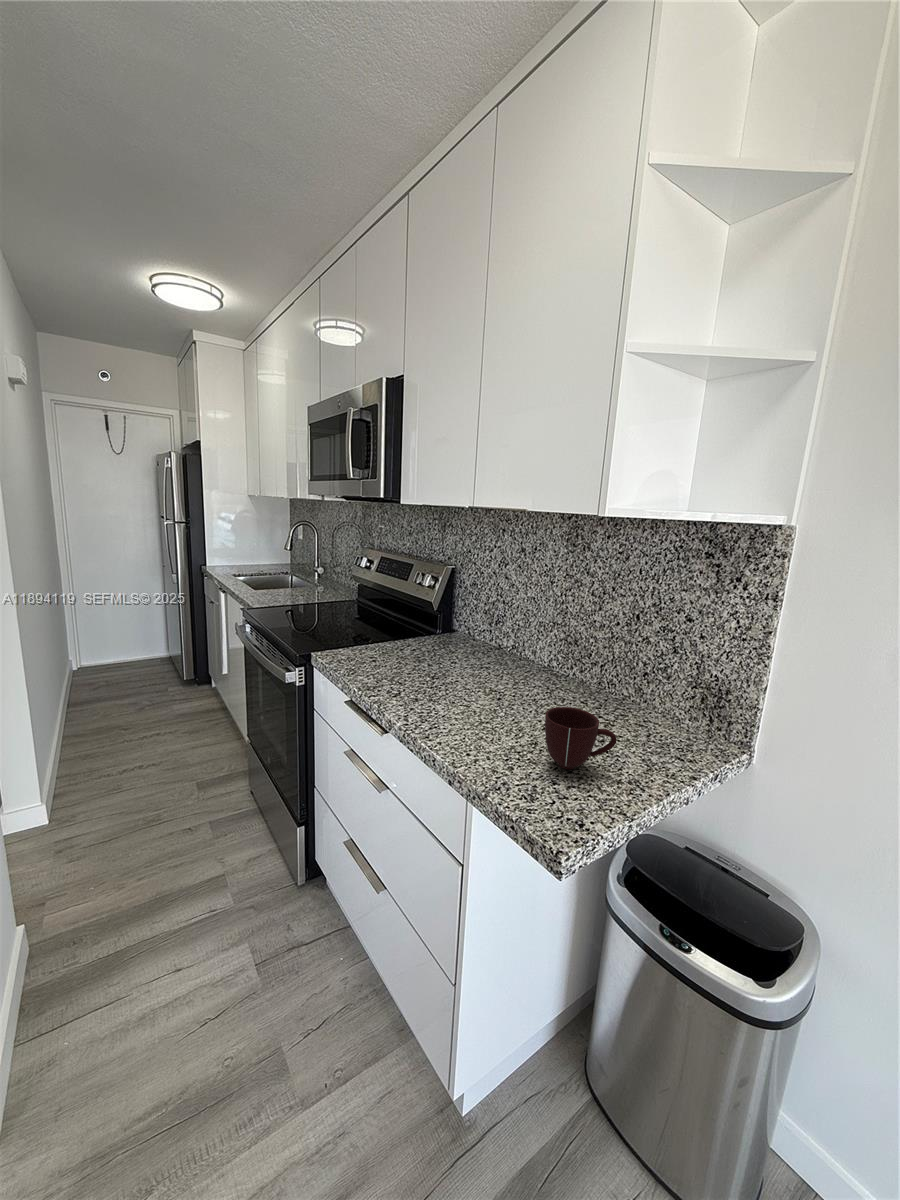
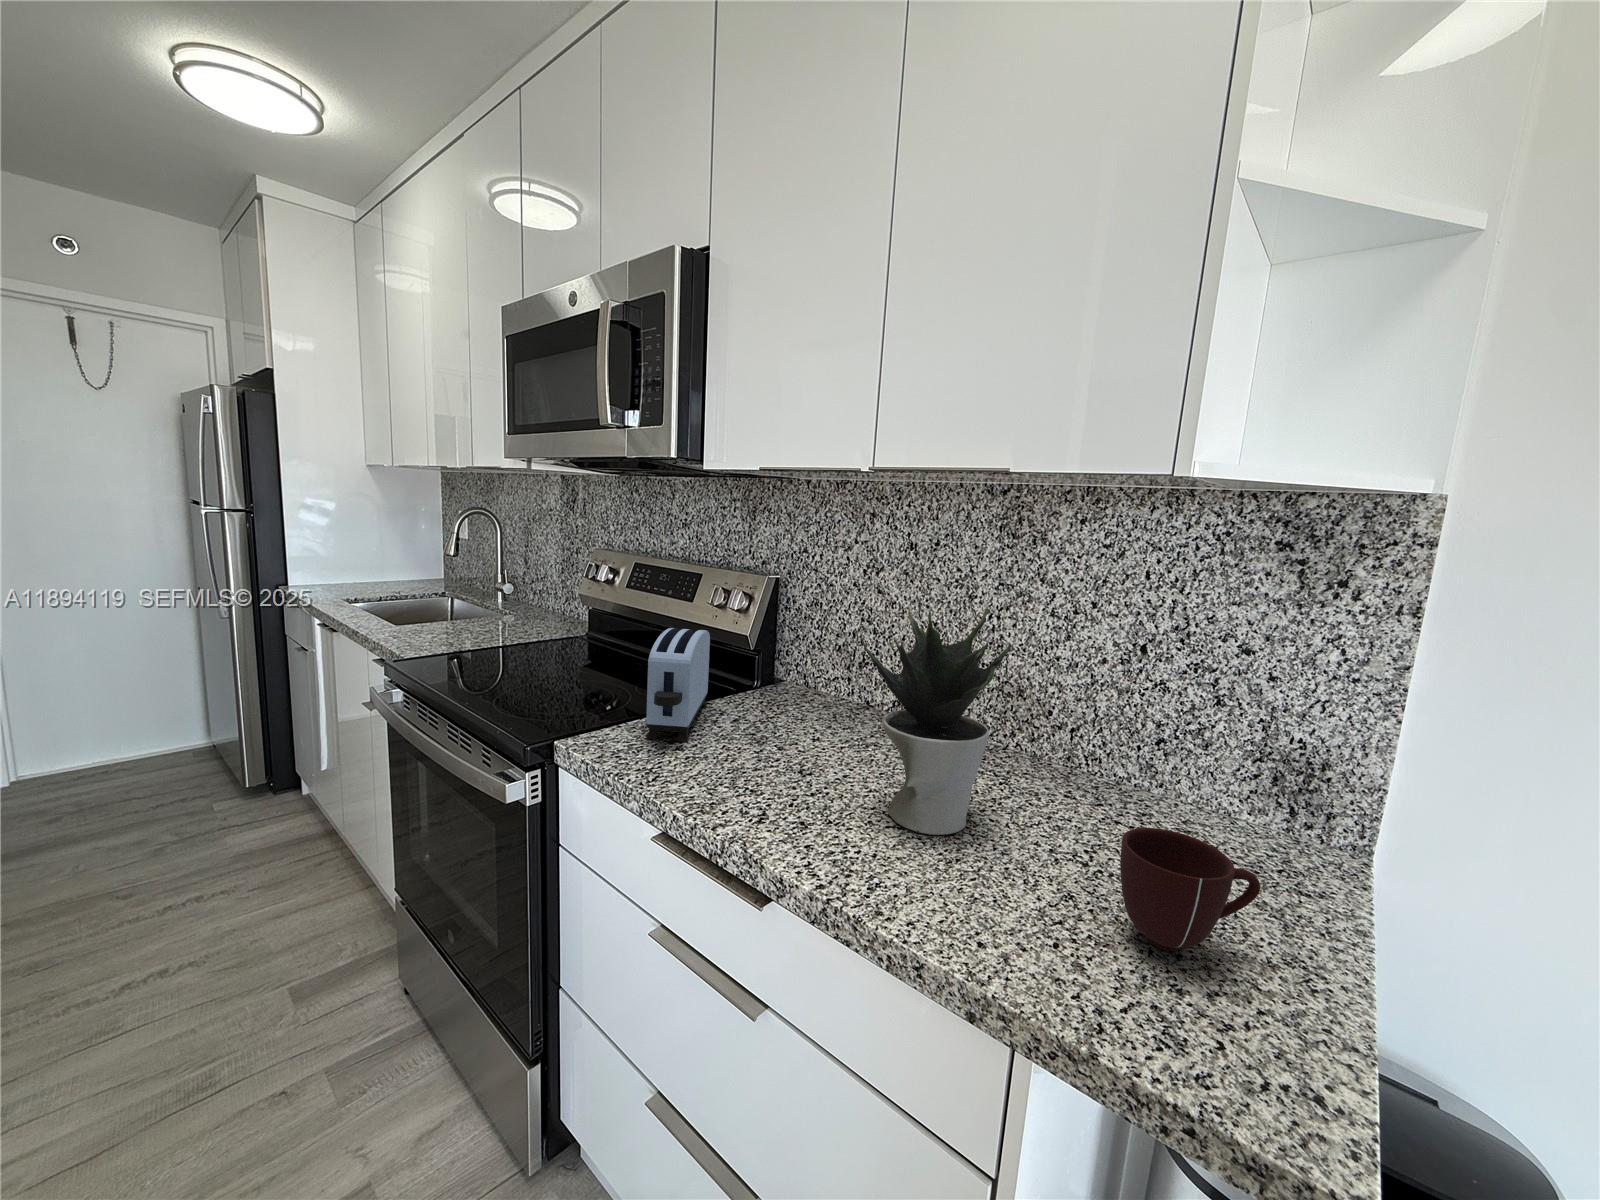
potted plant: none [454,582,532,712] -> present [861,606,1011,835]
toaster: none [359,596,406,659] -> present [646,628,710,742]

